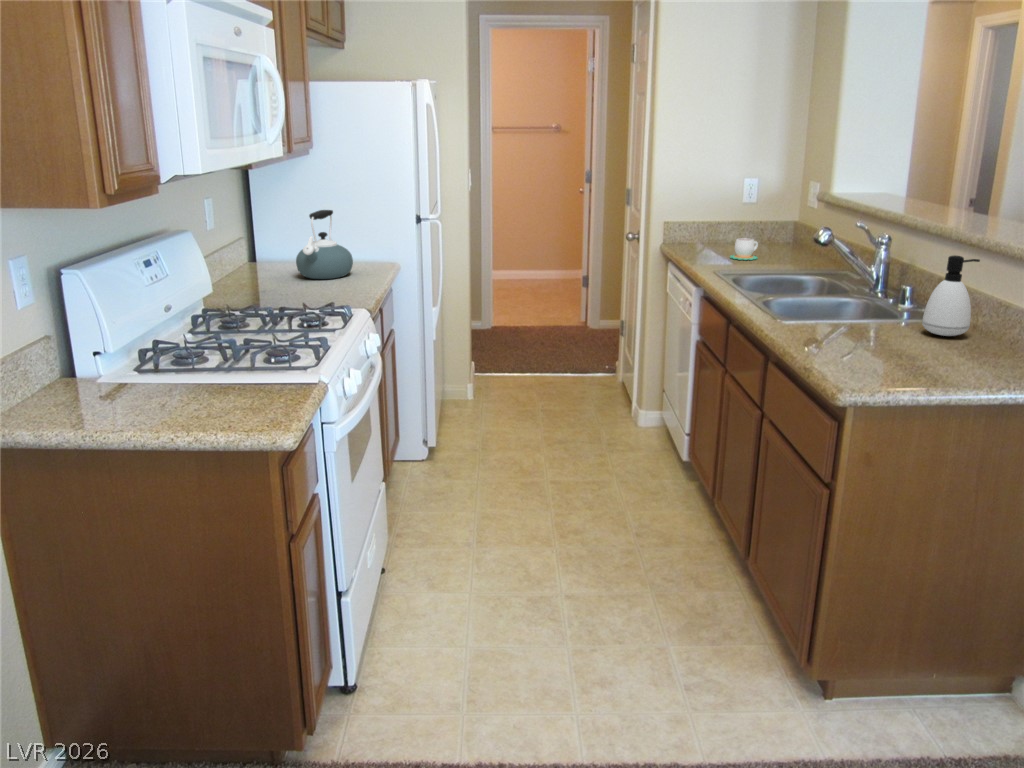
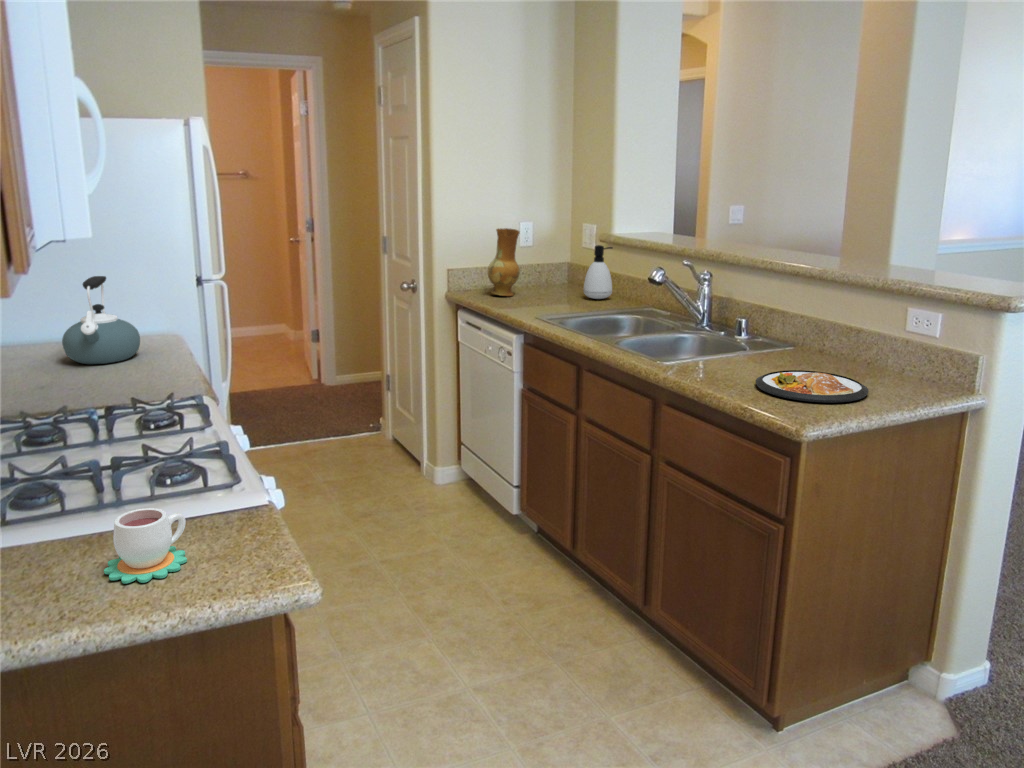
ceramic jug: none [692,183,726,251] -> present [488,228,520,296]
mug: present [730,238,758,260] -> present [104,508,187,584]
soap dispenser: present [922,256,980,336] -> present [584,245,612,299]
dish: none [844,339,967,374] -> present [756,370,869,403]

